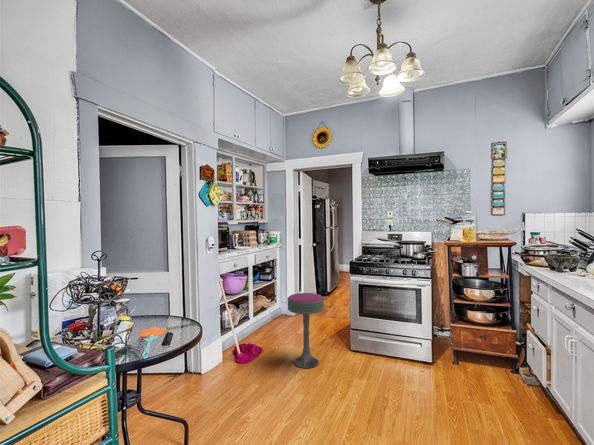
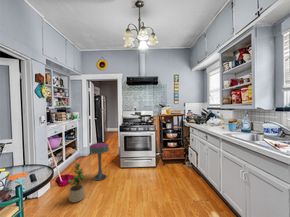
potted plant: none [242,326,273,400] -> present [68,163,85,202]

